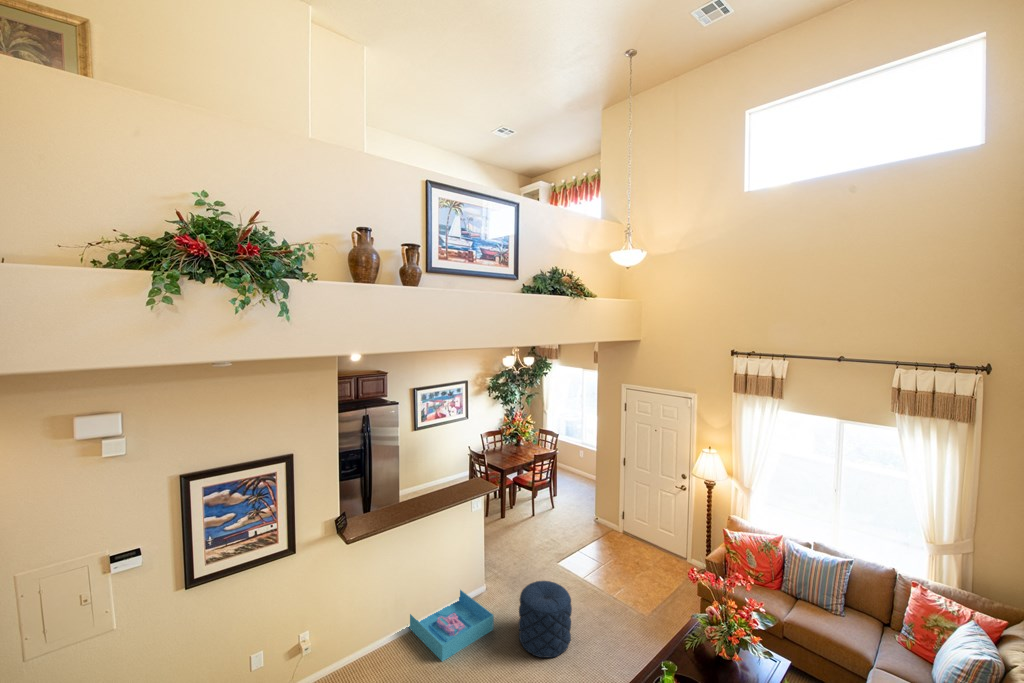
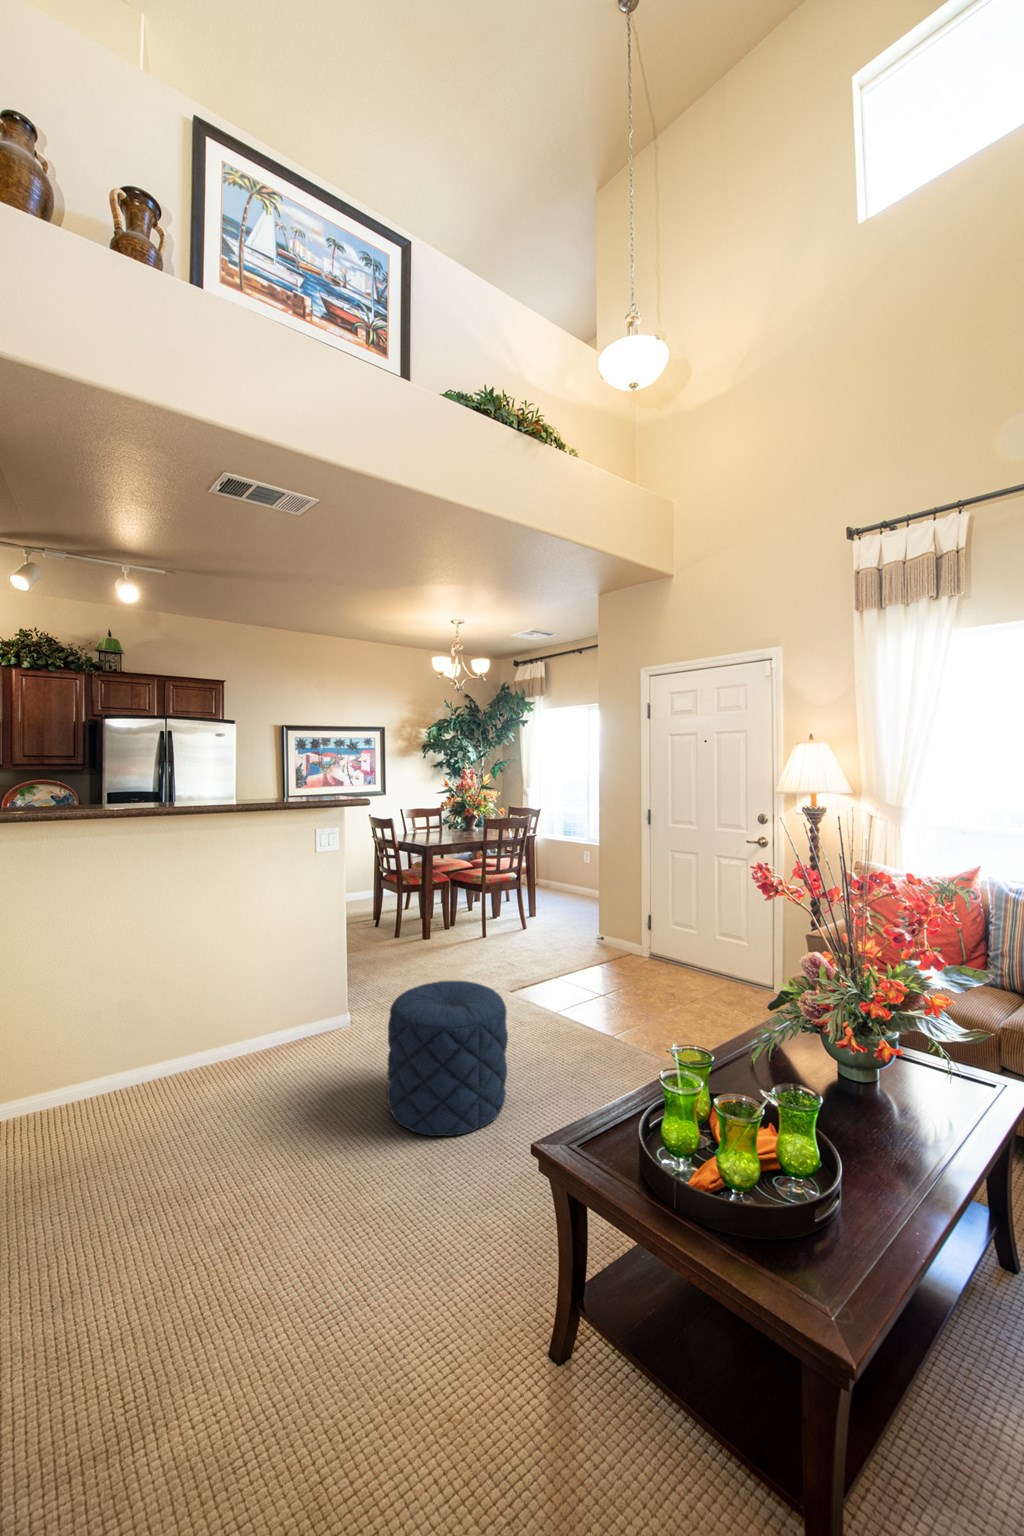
storage bin: present [409,590,494,661] -> none [151,1017,340,1145]

